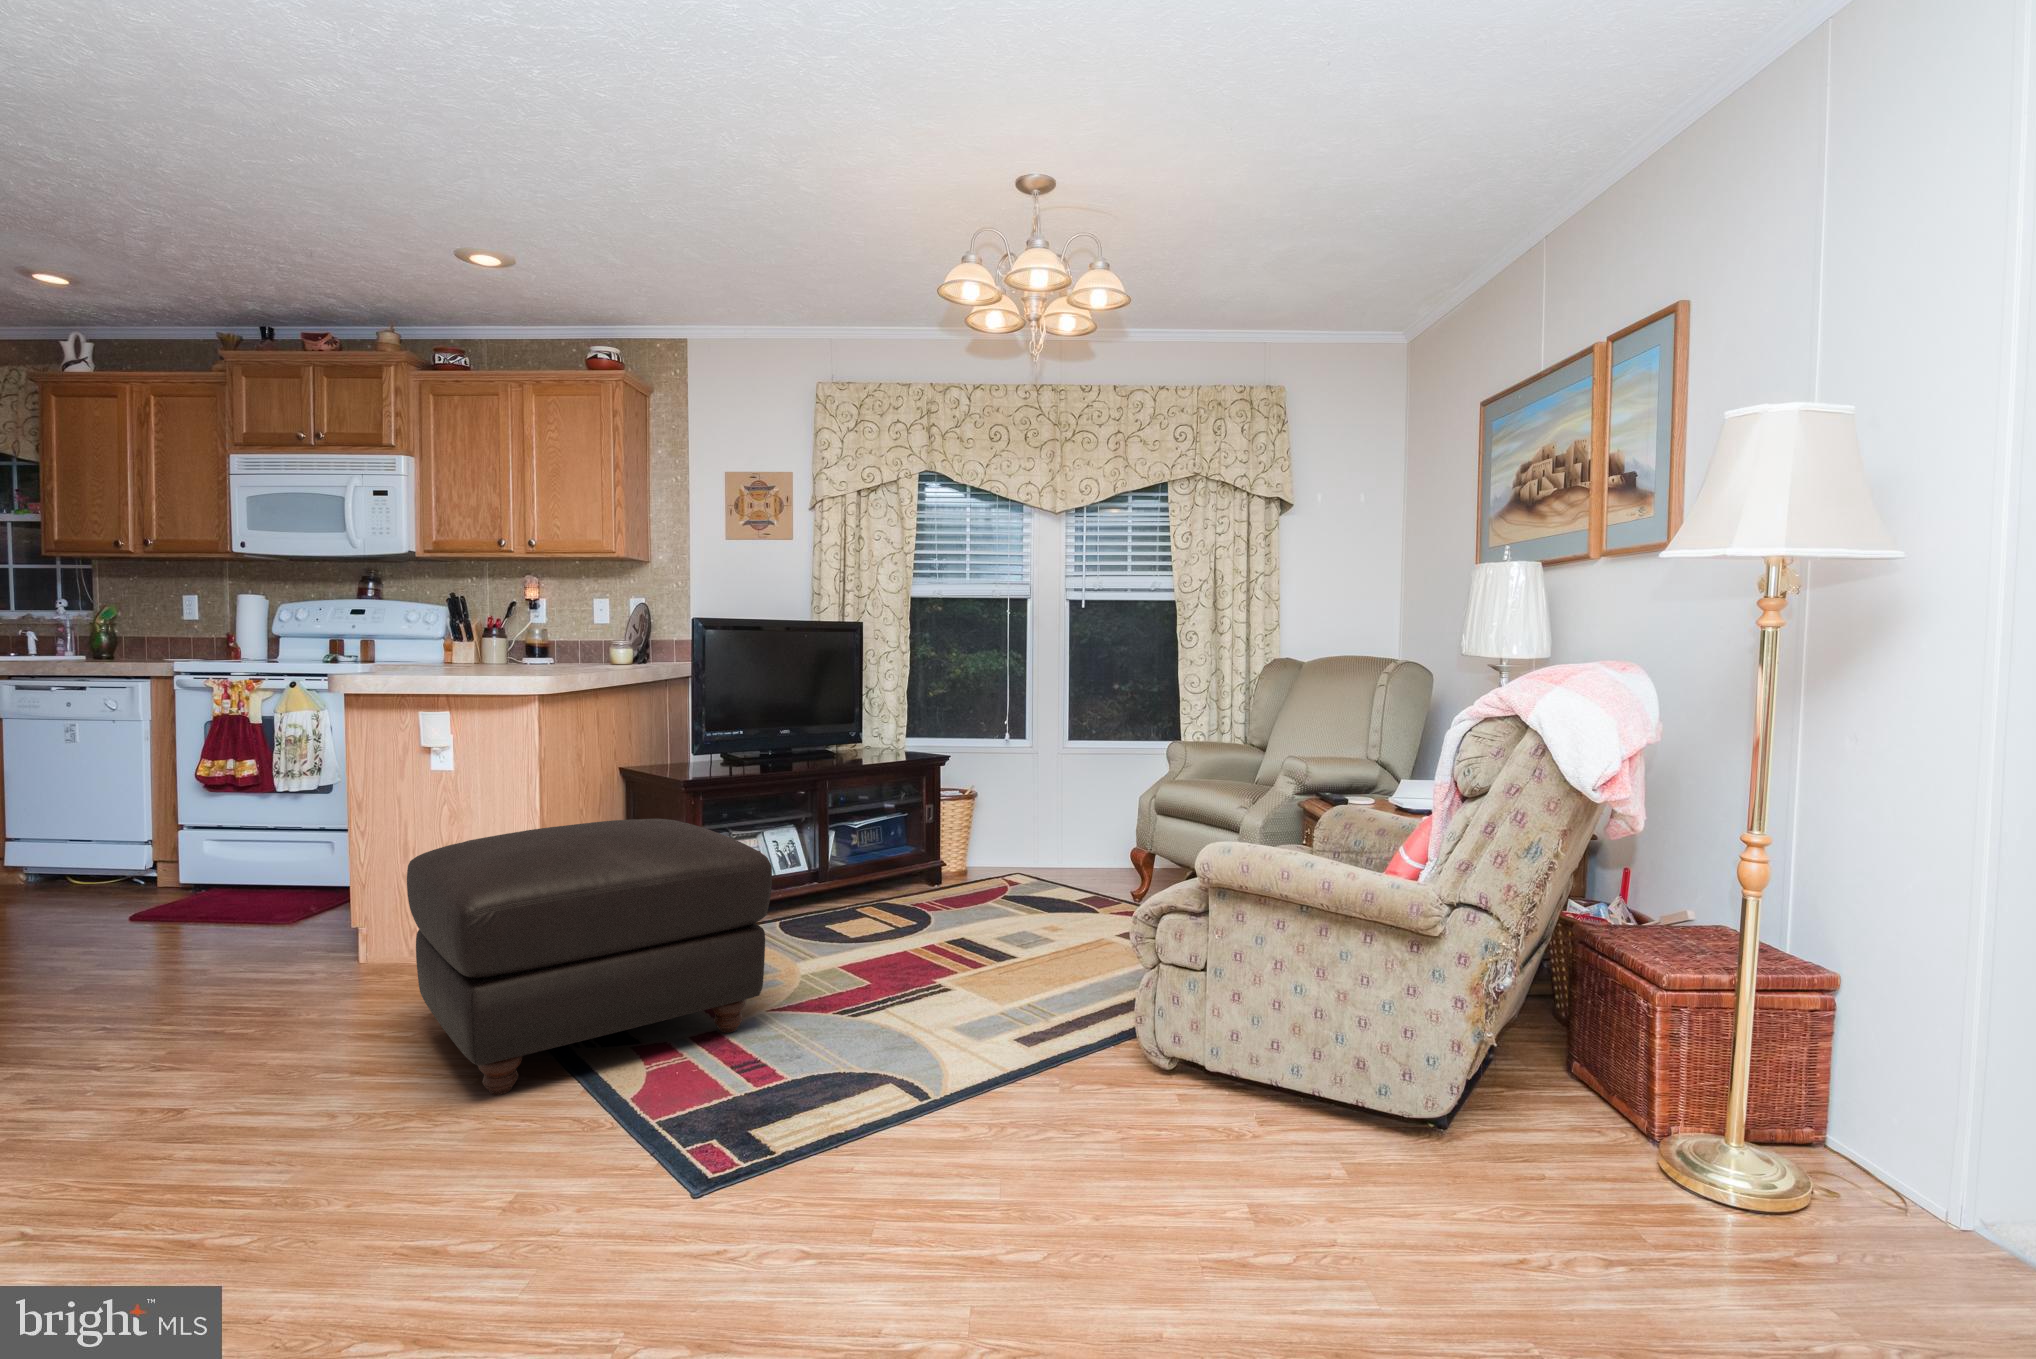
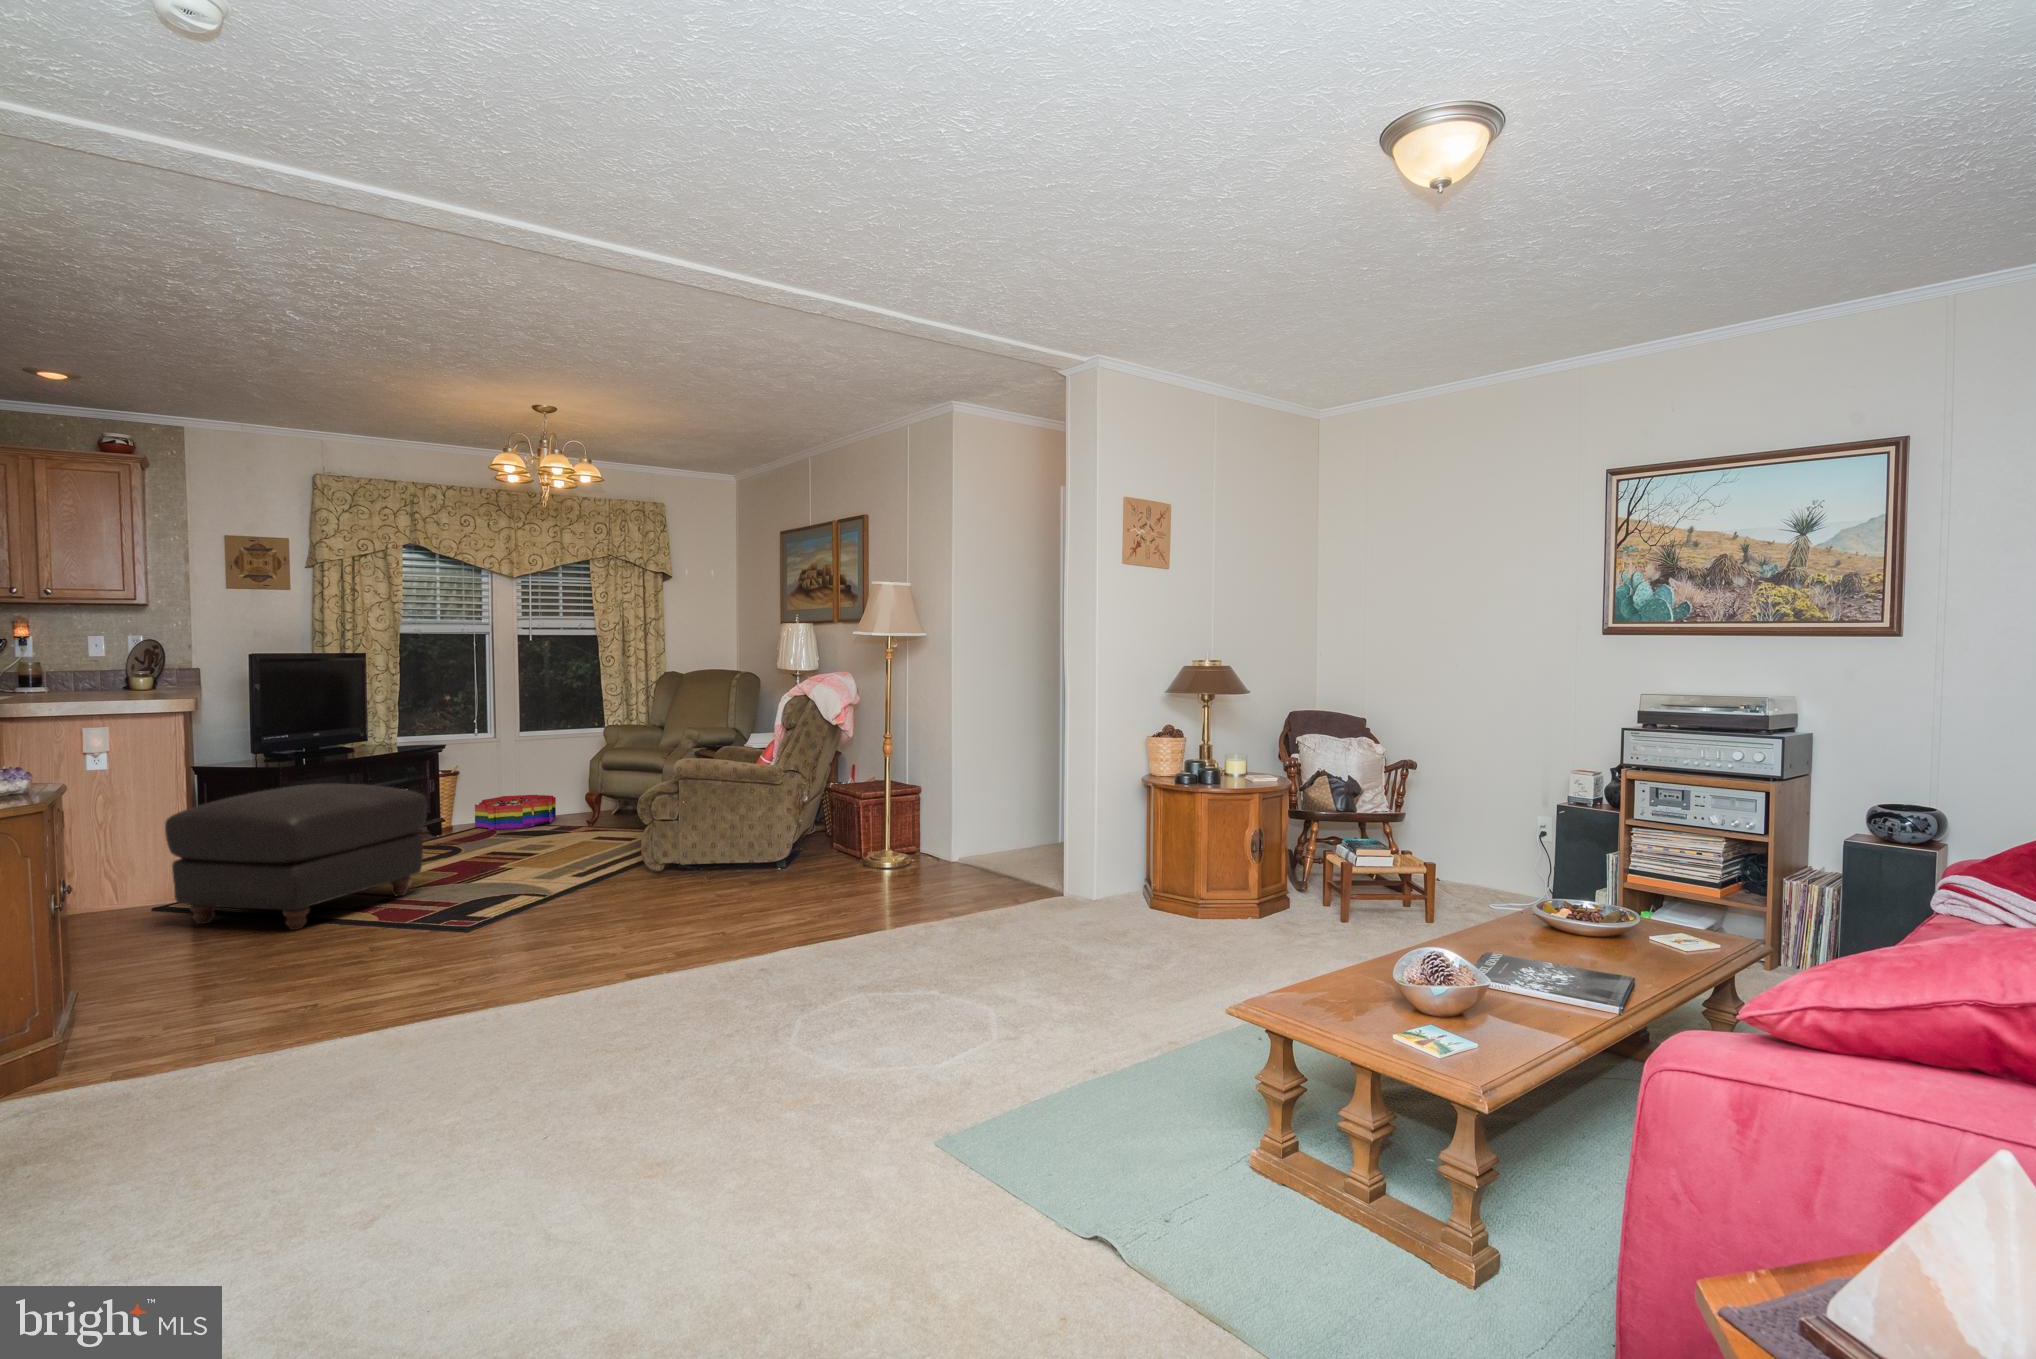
storage bin: none [993,833,1101,890] -> present [475,795,556,830]

